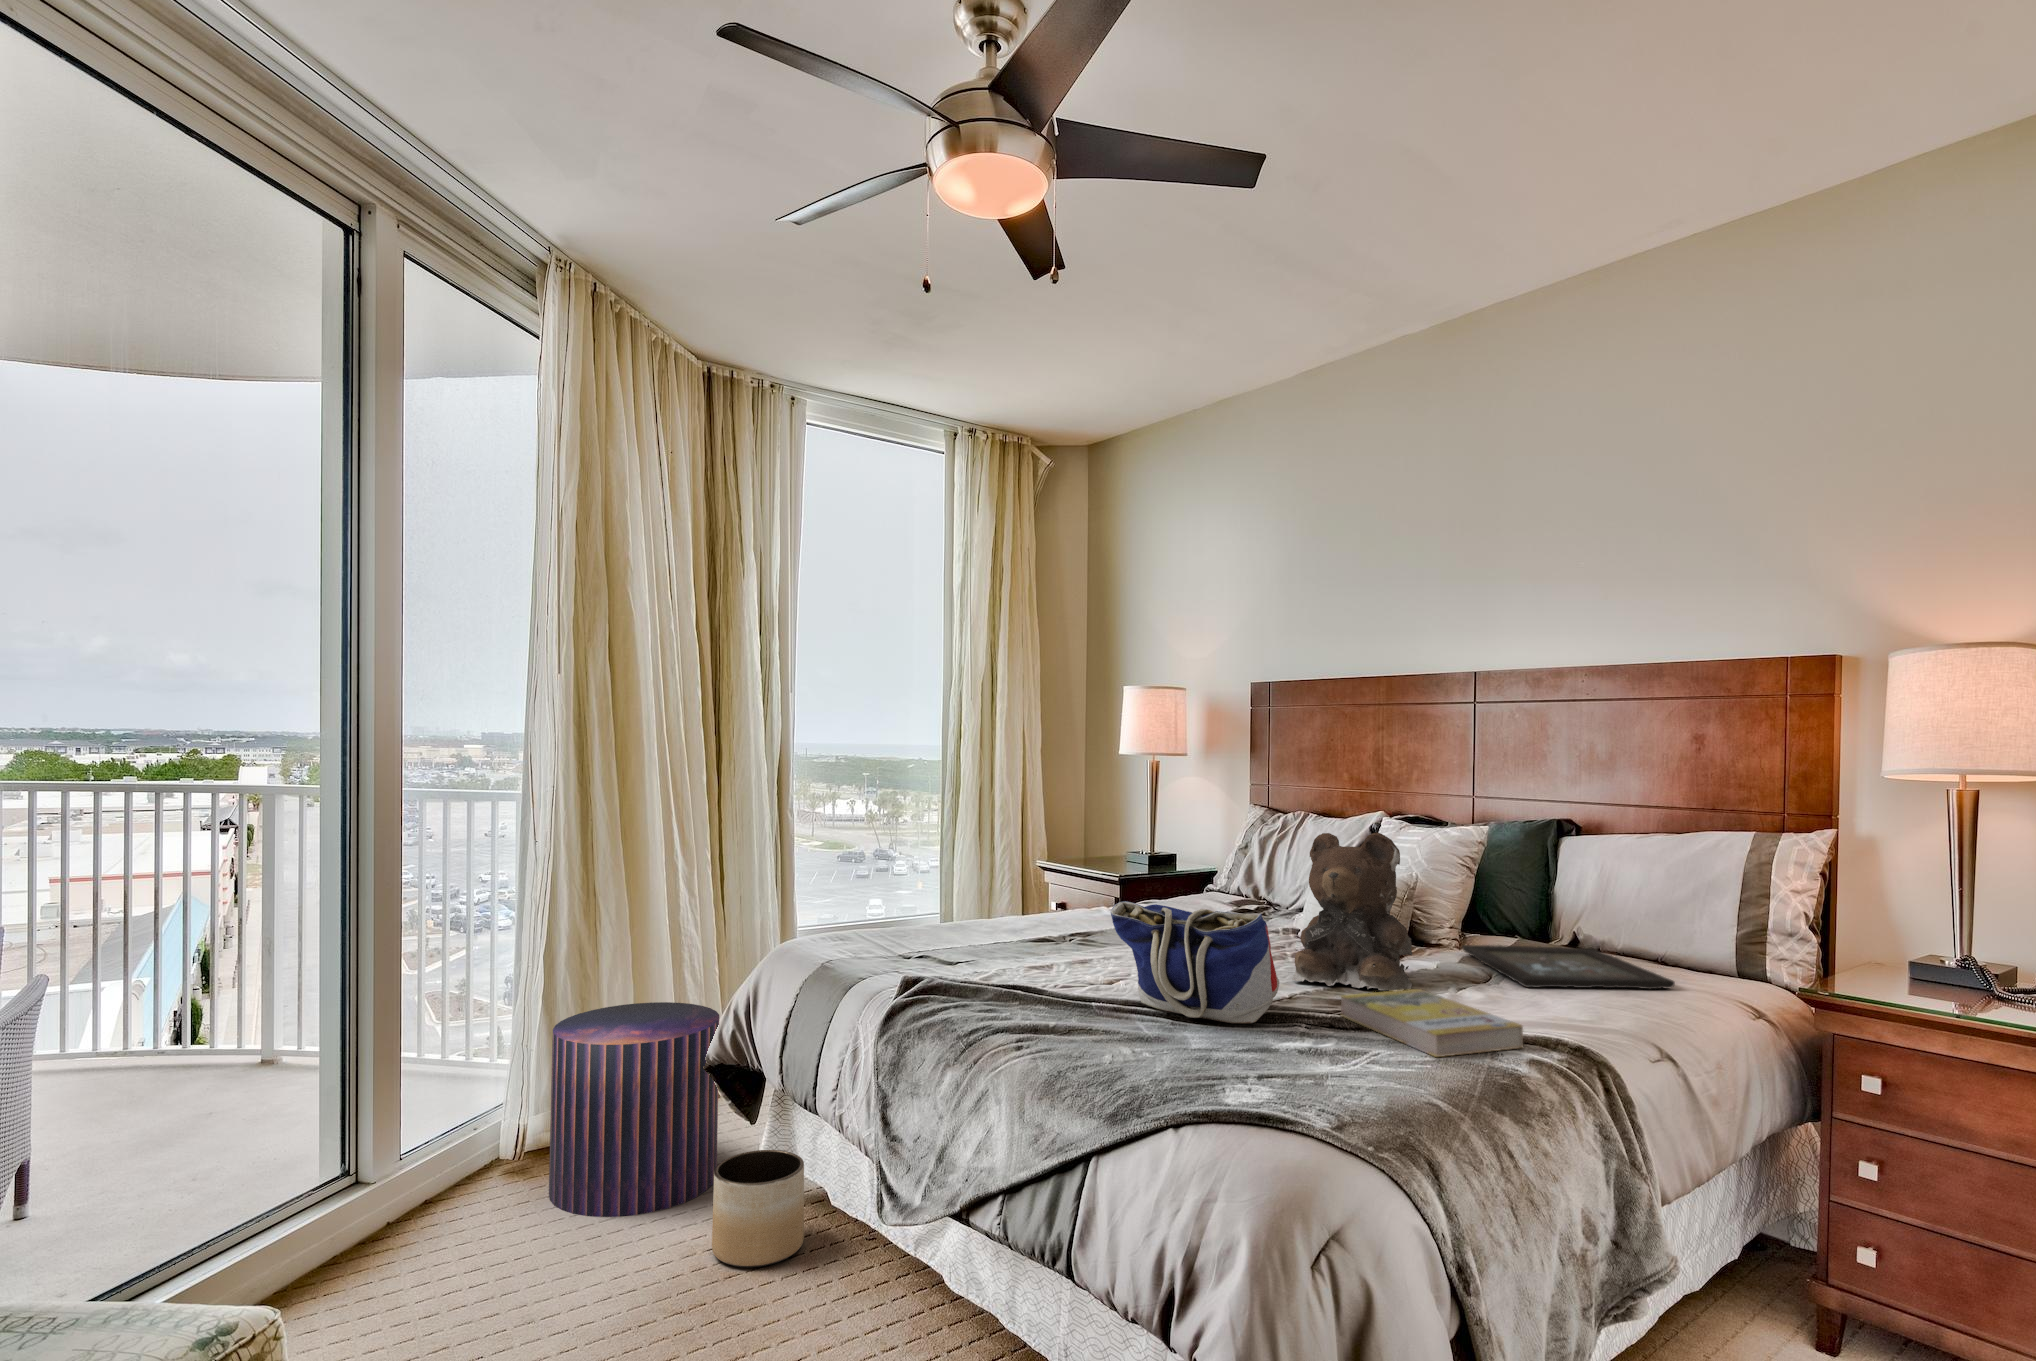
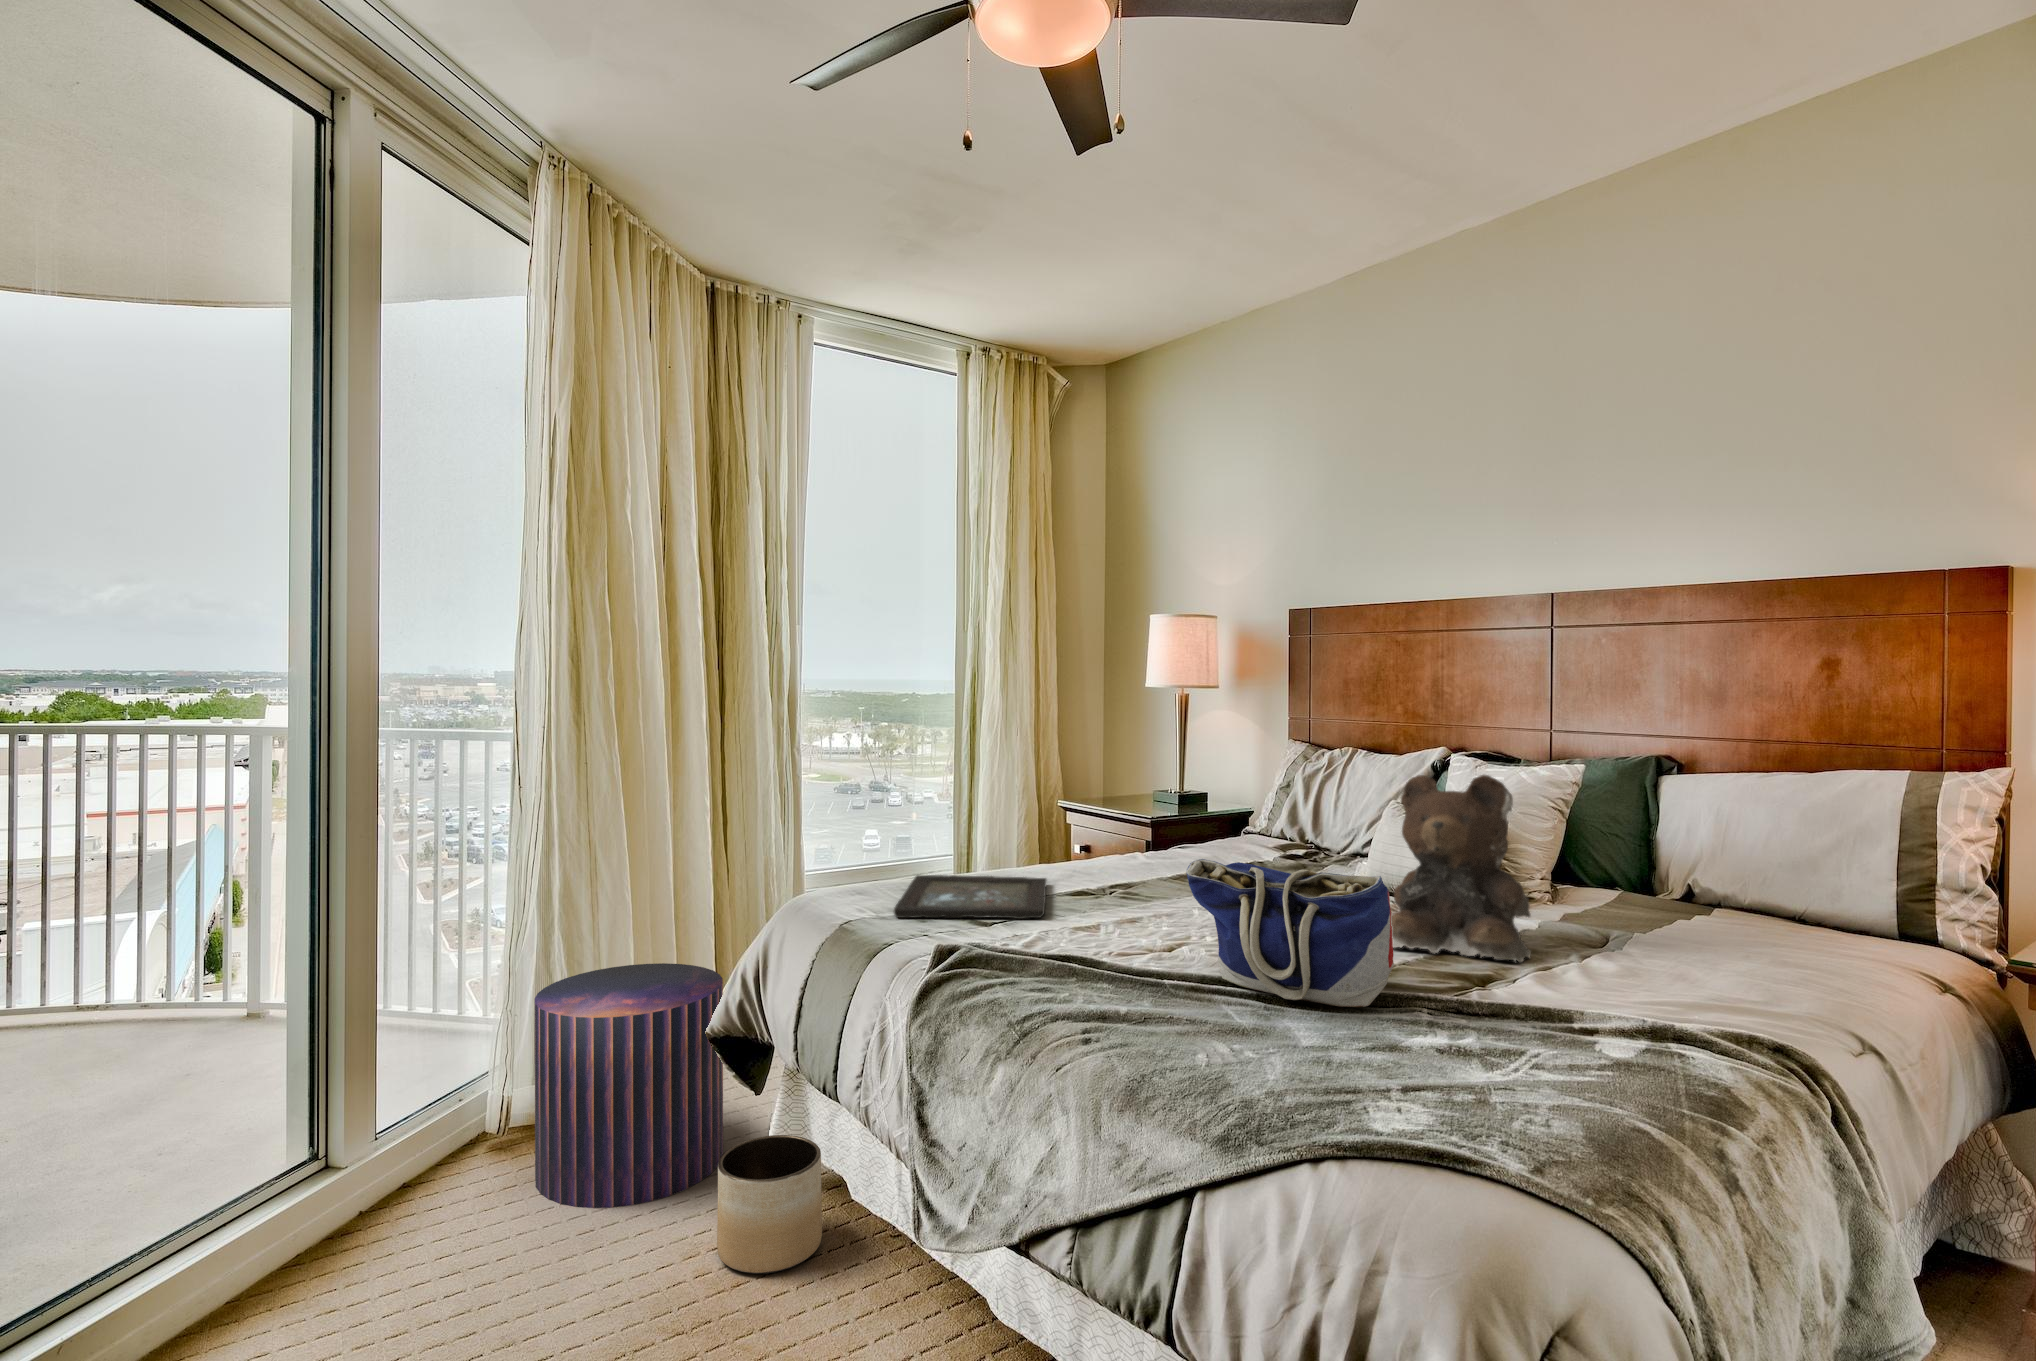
tray: present [1462,945,1675,989] -> present [894,875,1047,919]
book: present [1341,989,1523,1057] -> none [1464,961,1711,1056]

